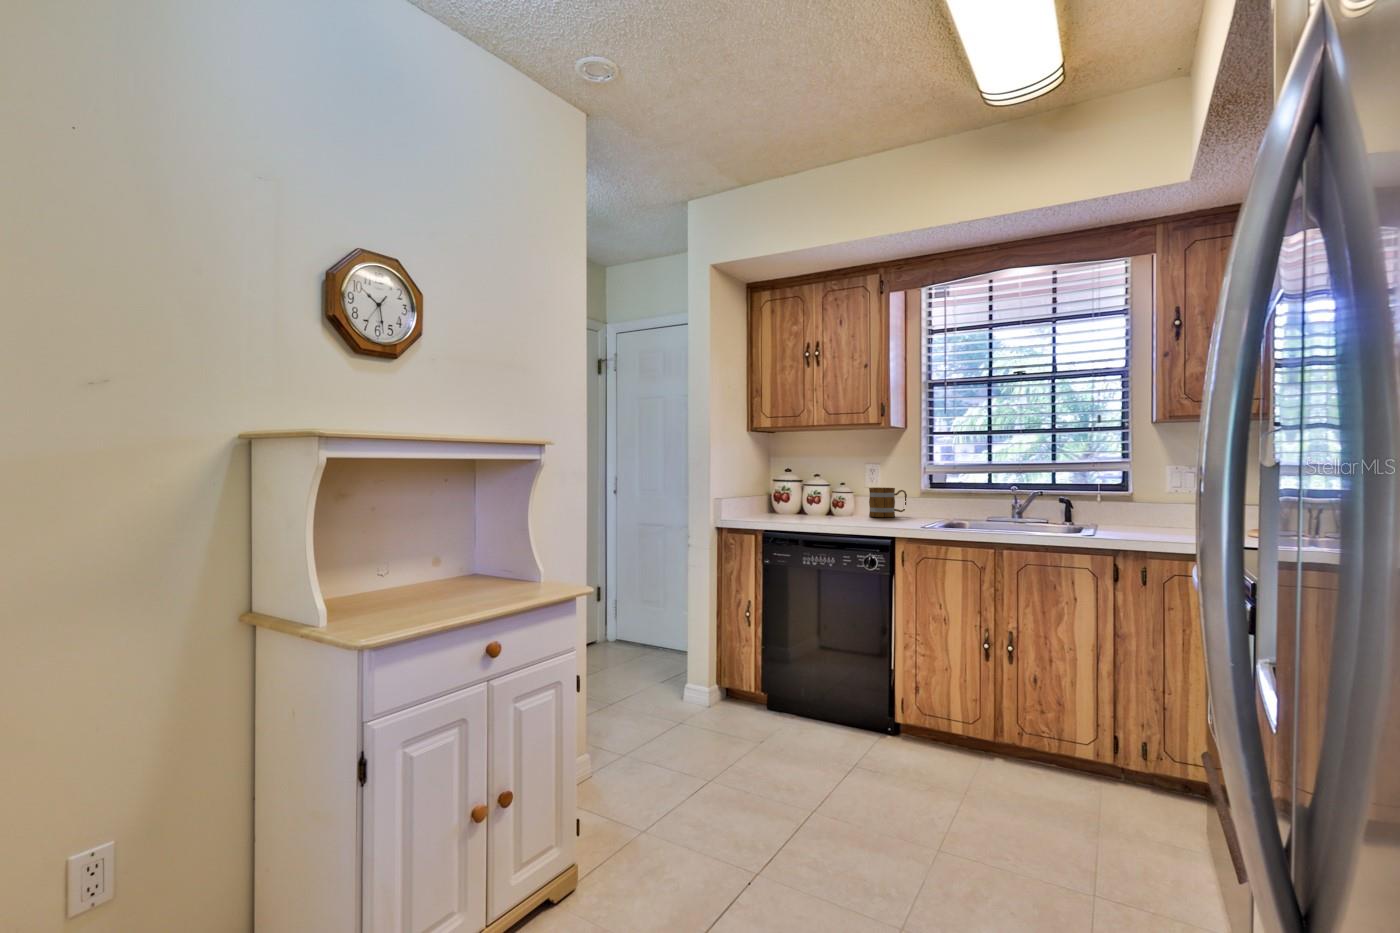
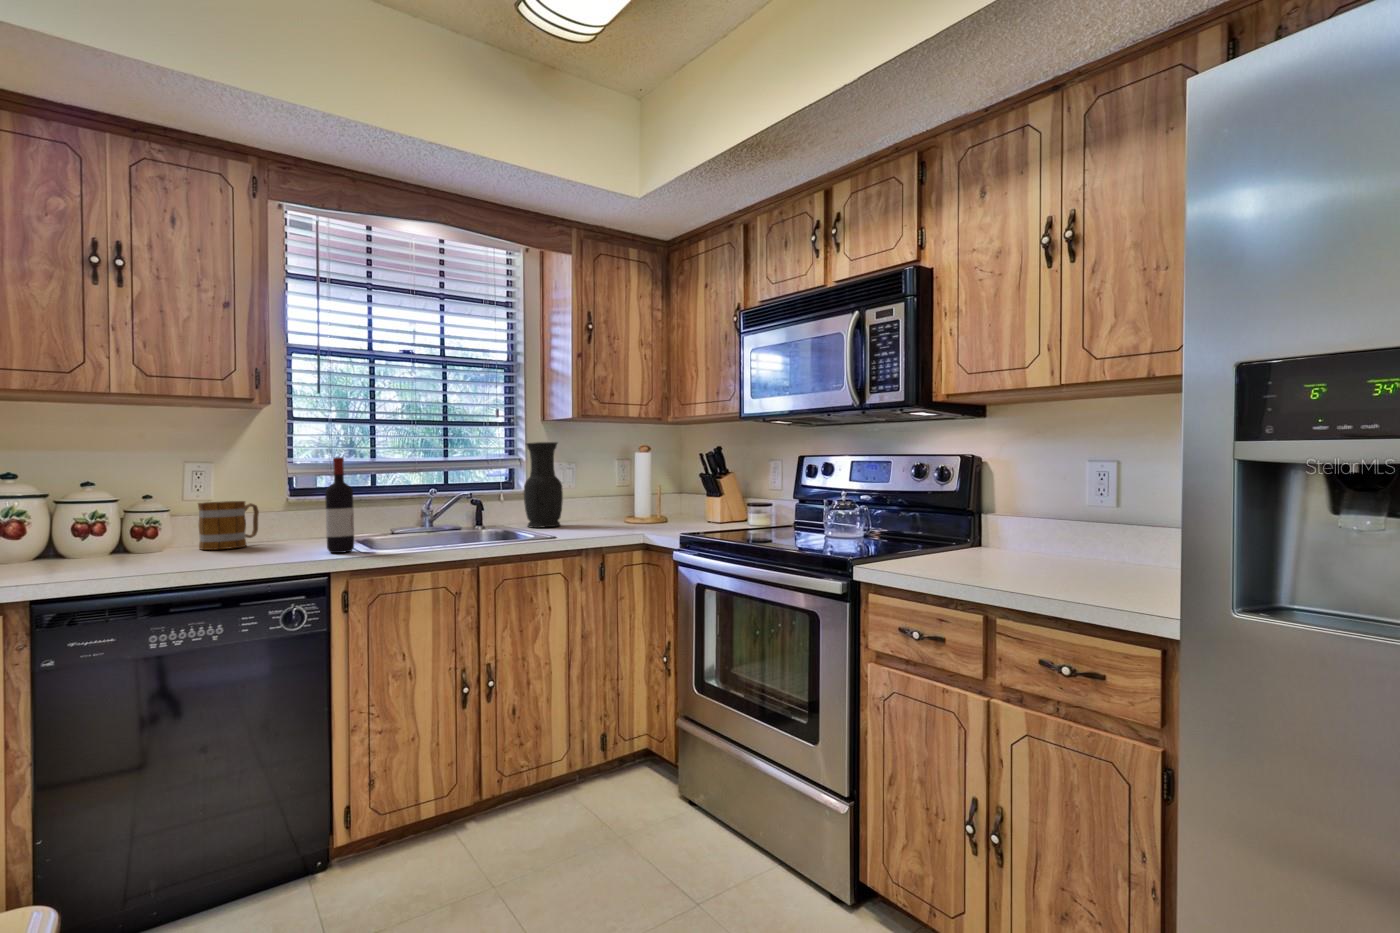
vase: none [1119,447,1163,530] -> present [524,442,563,528]
wine bottle: none [908,462,926,527] -> present [325,457,354,553]

